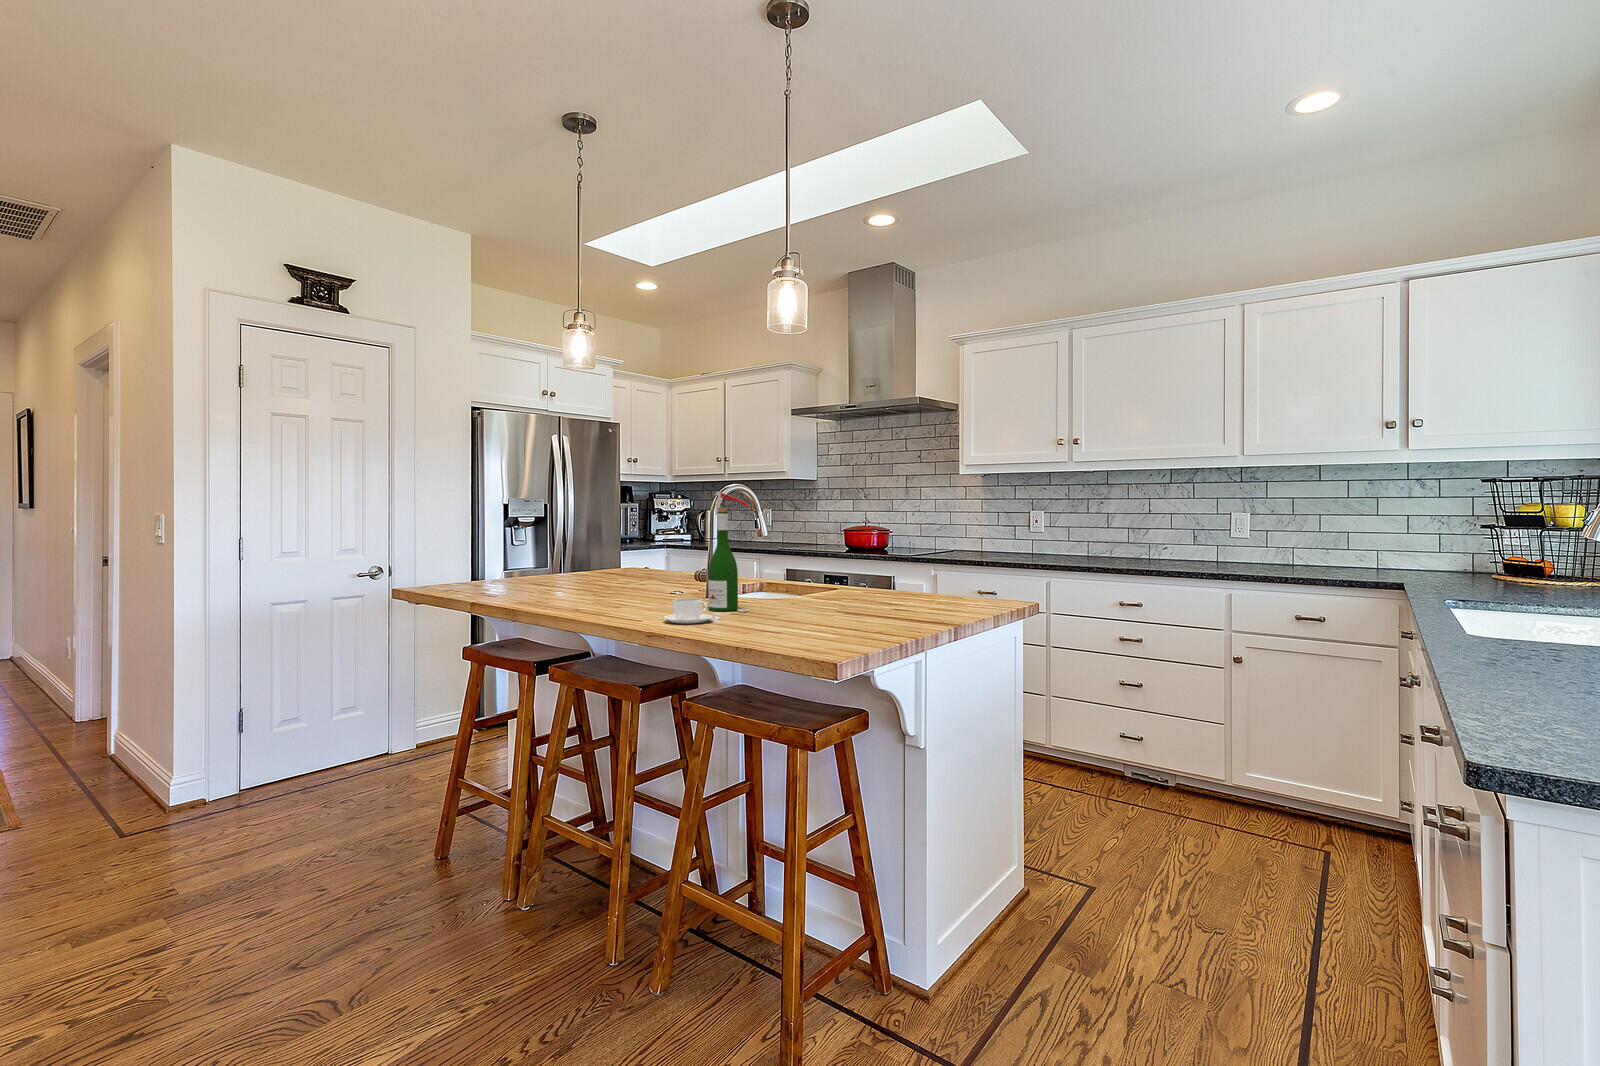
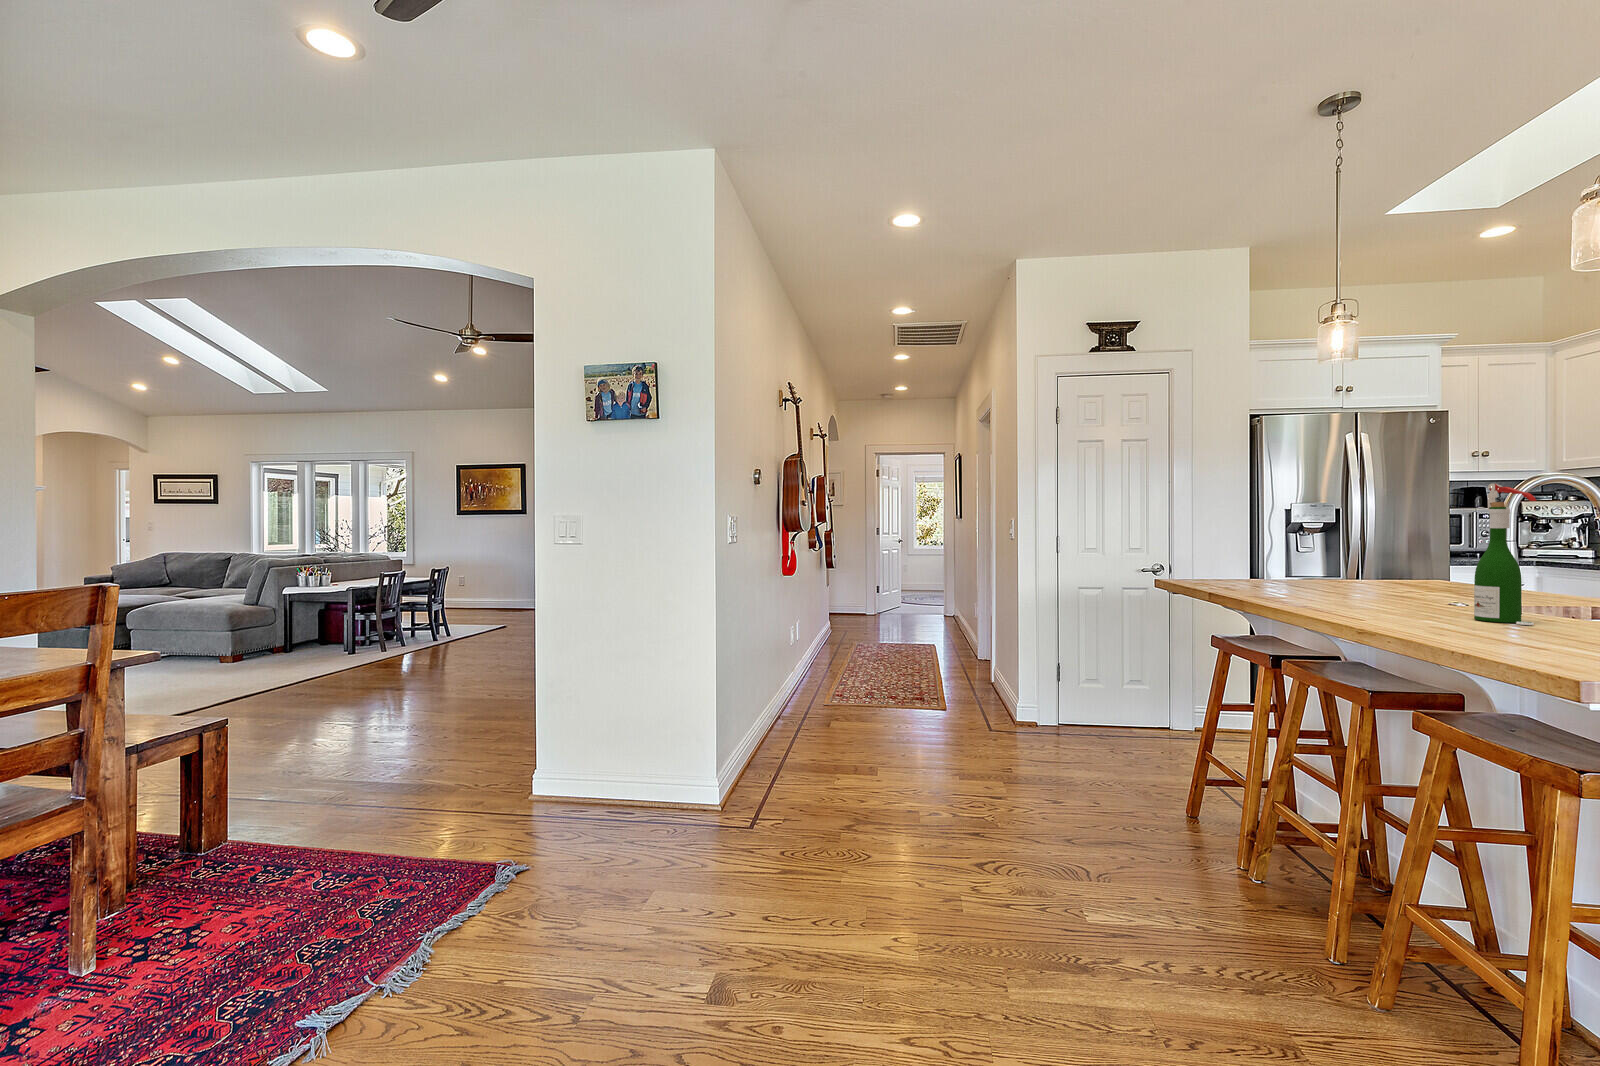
coffee cup: present [663,598,713,623] -> none [1388,599,1459,626]

